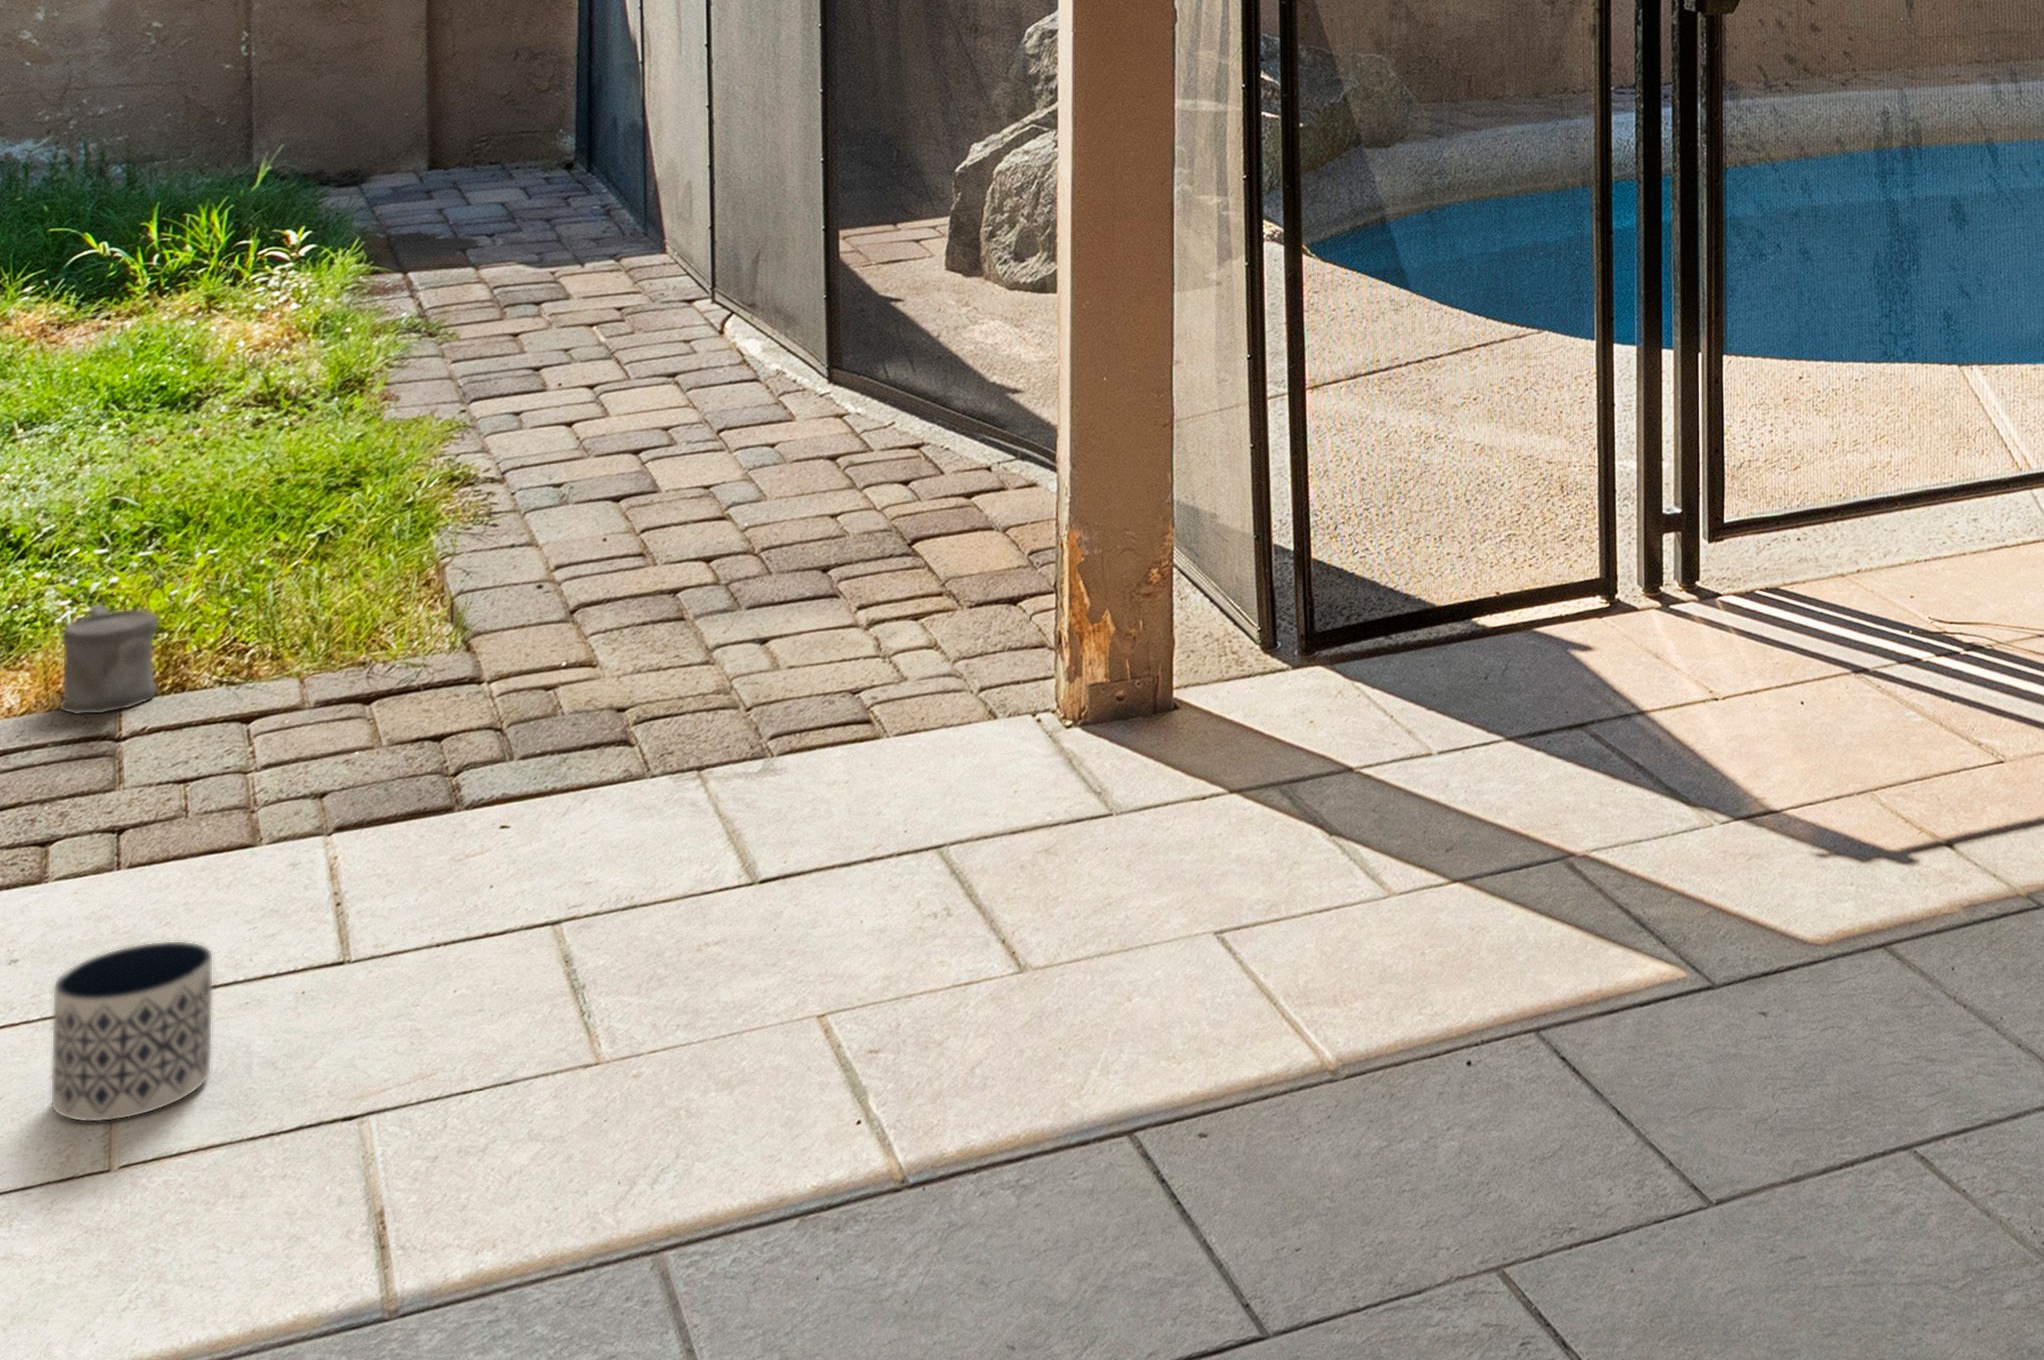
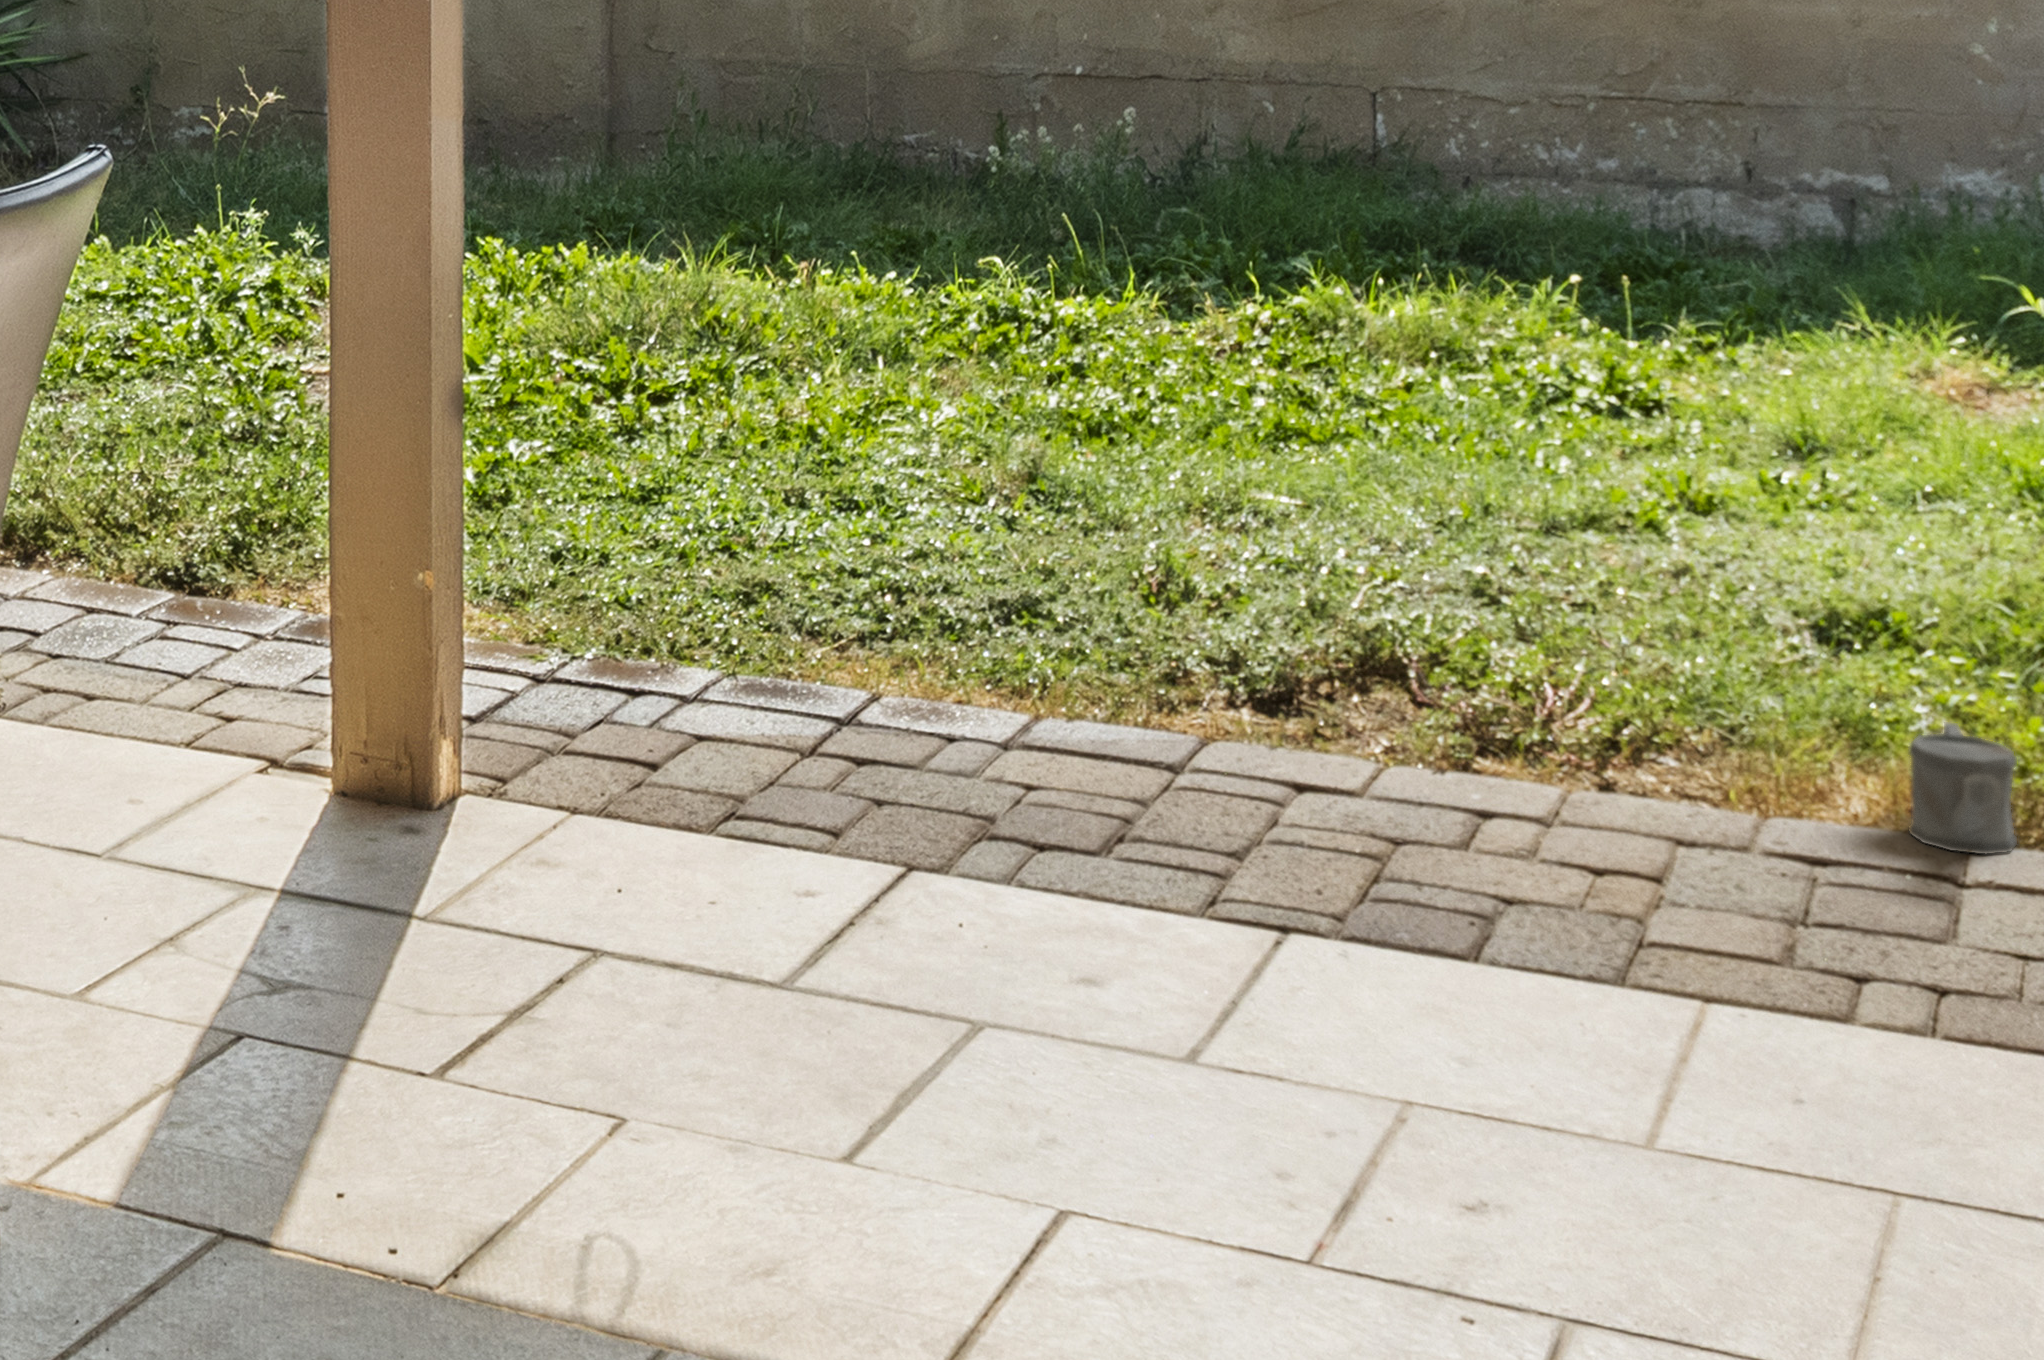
planter: present [52,942,212,1121] -> none [1816,1124,1991,1328]

